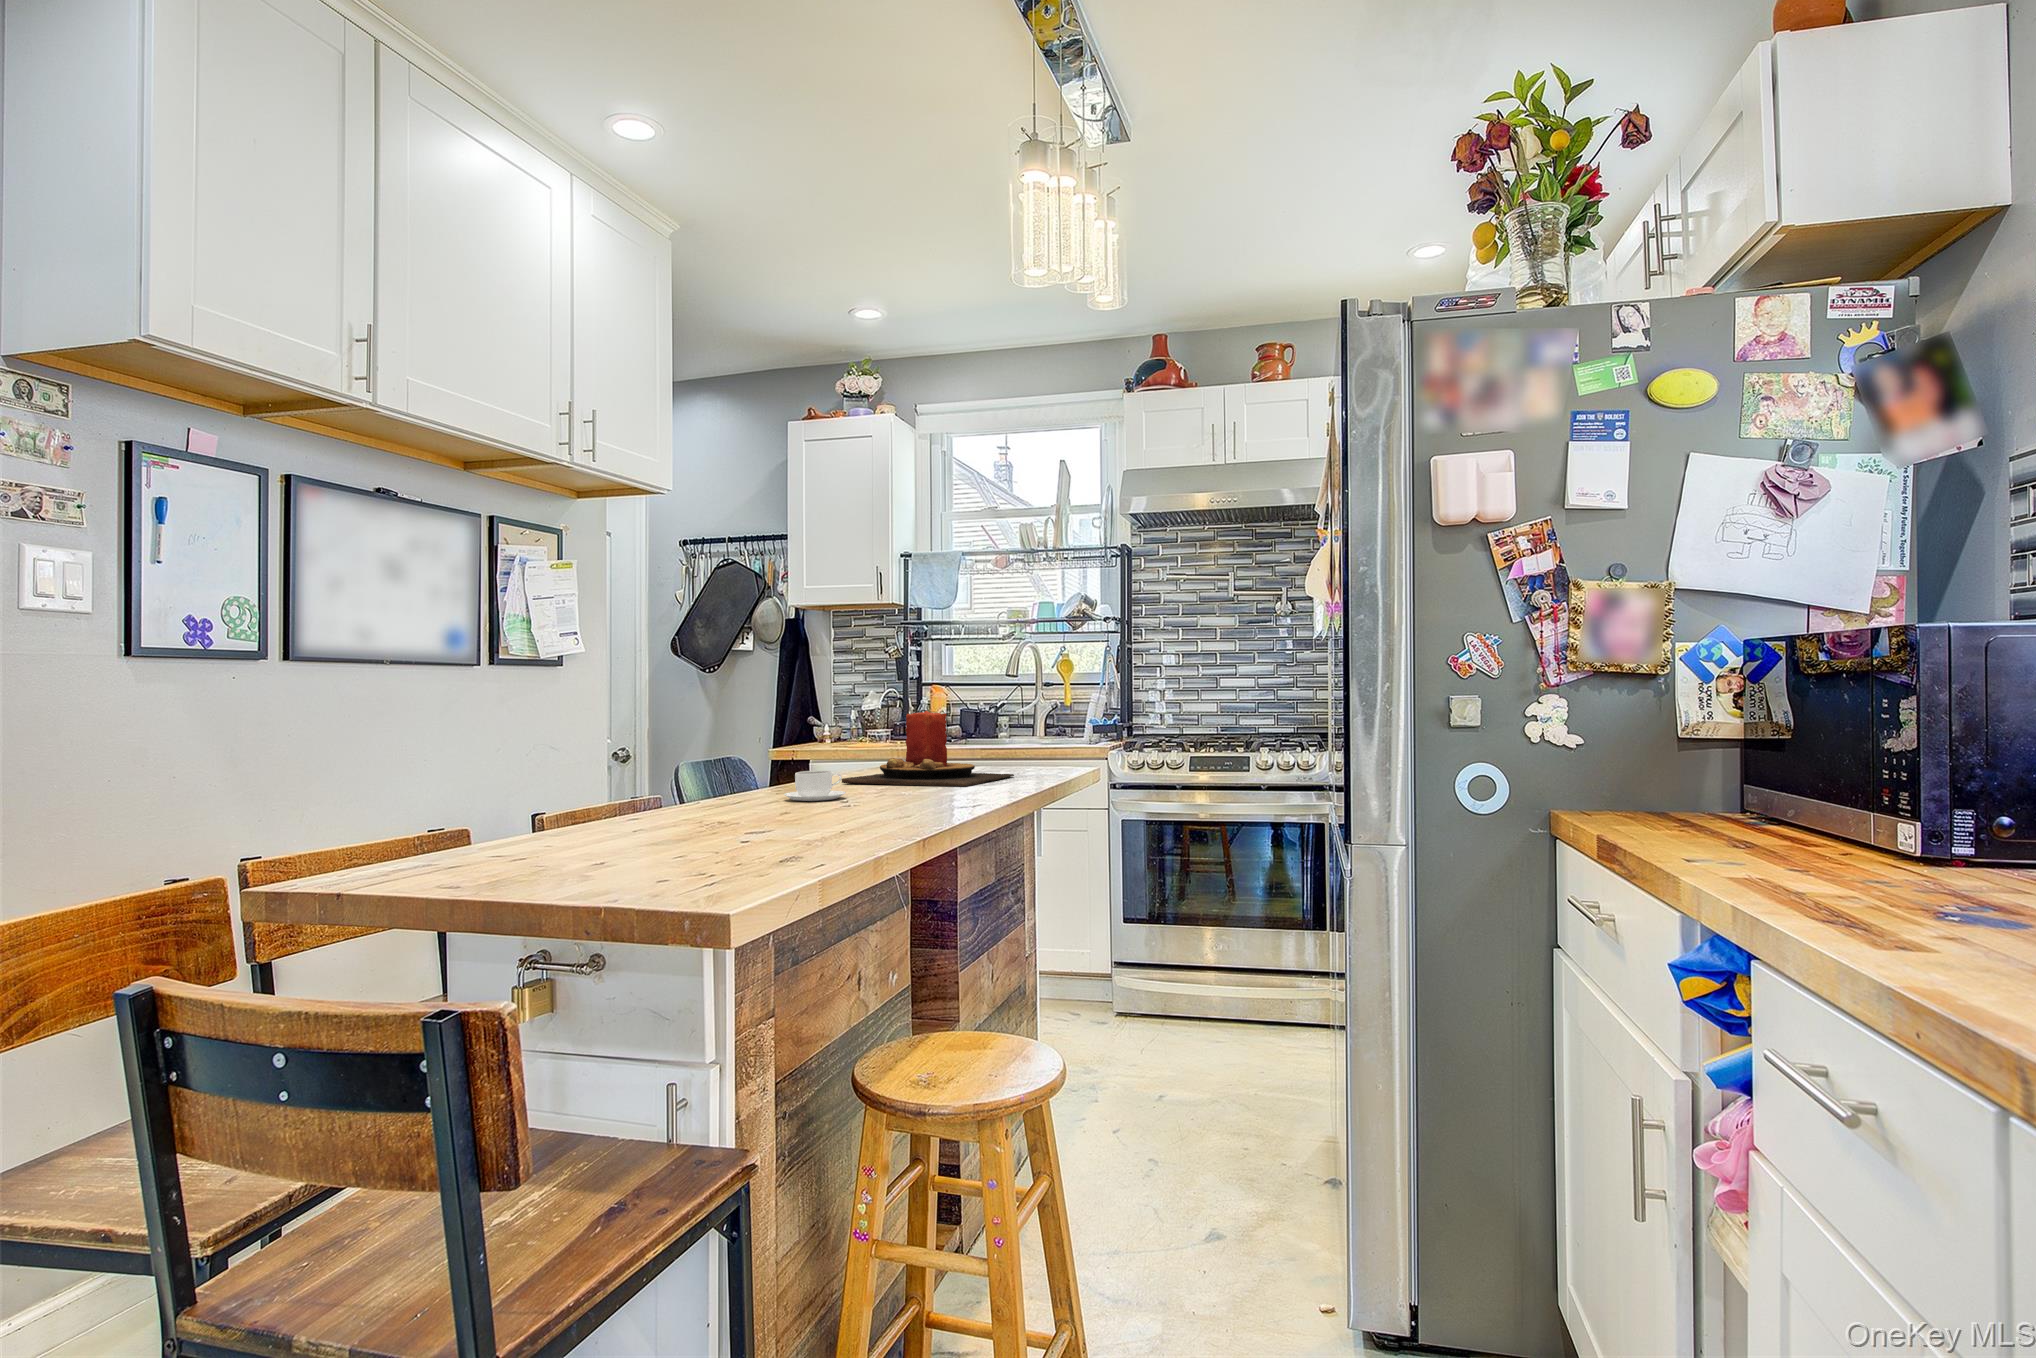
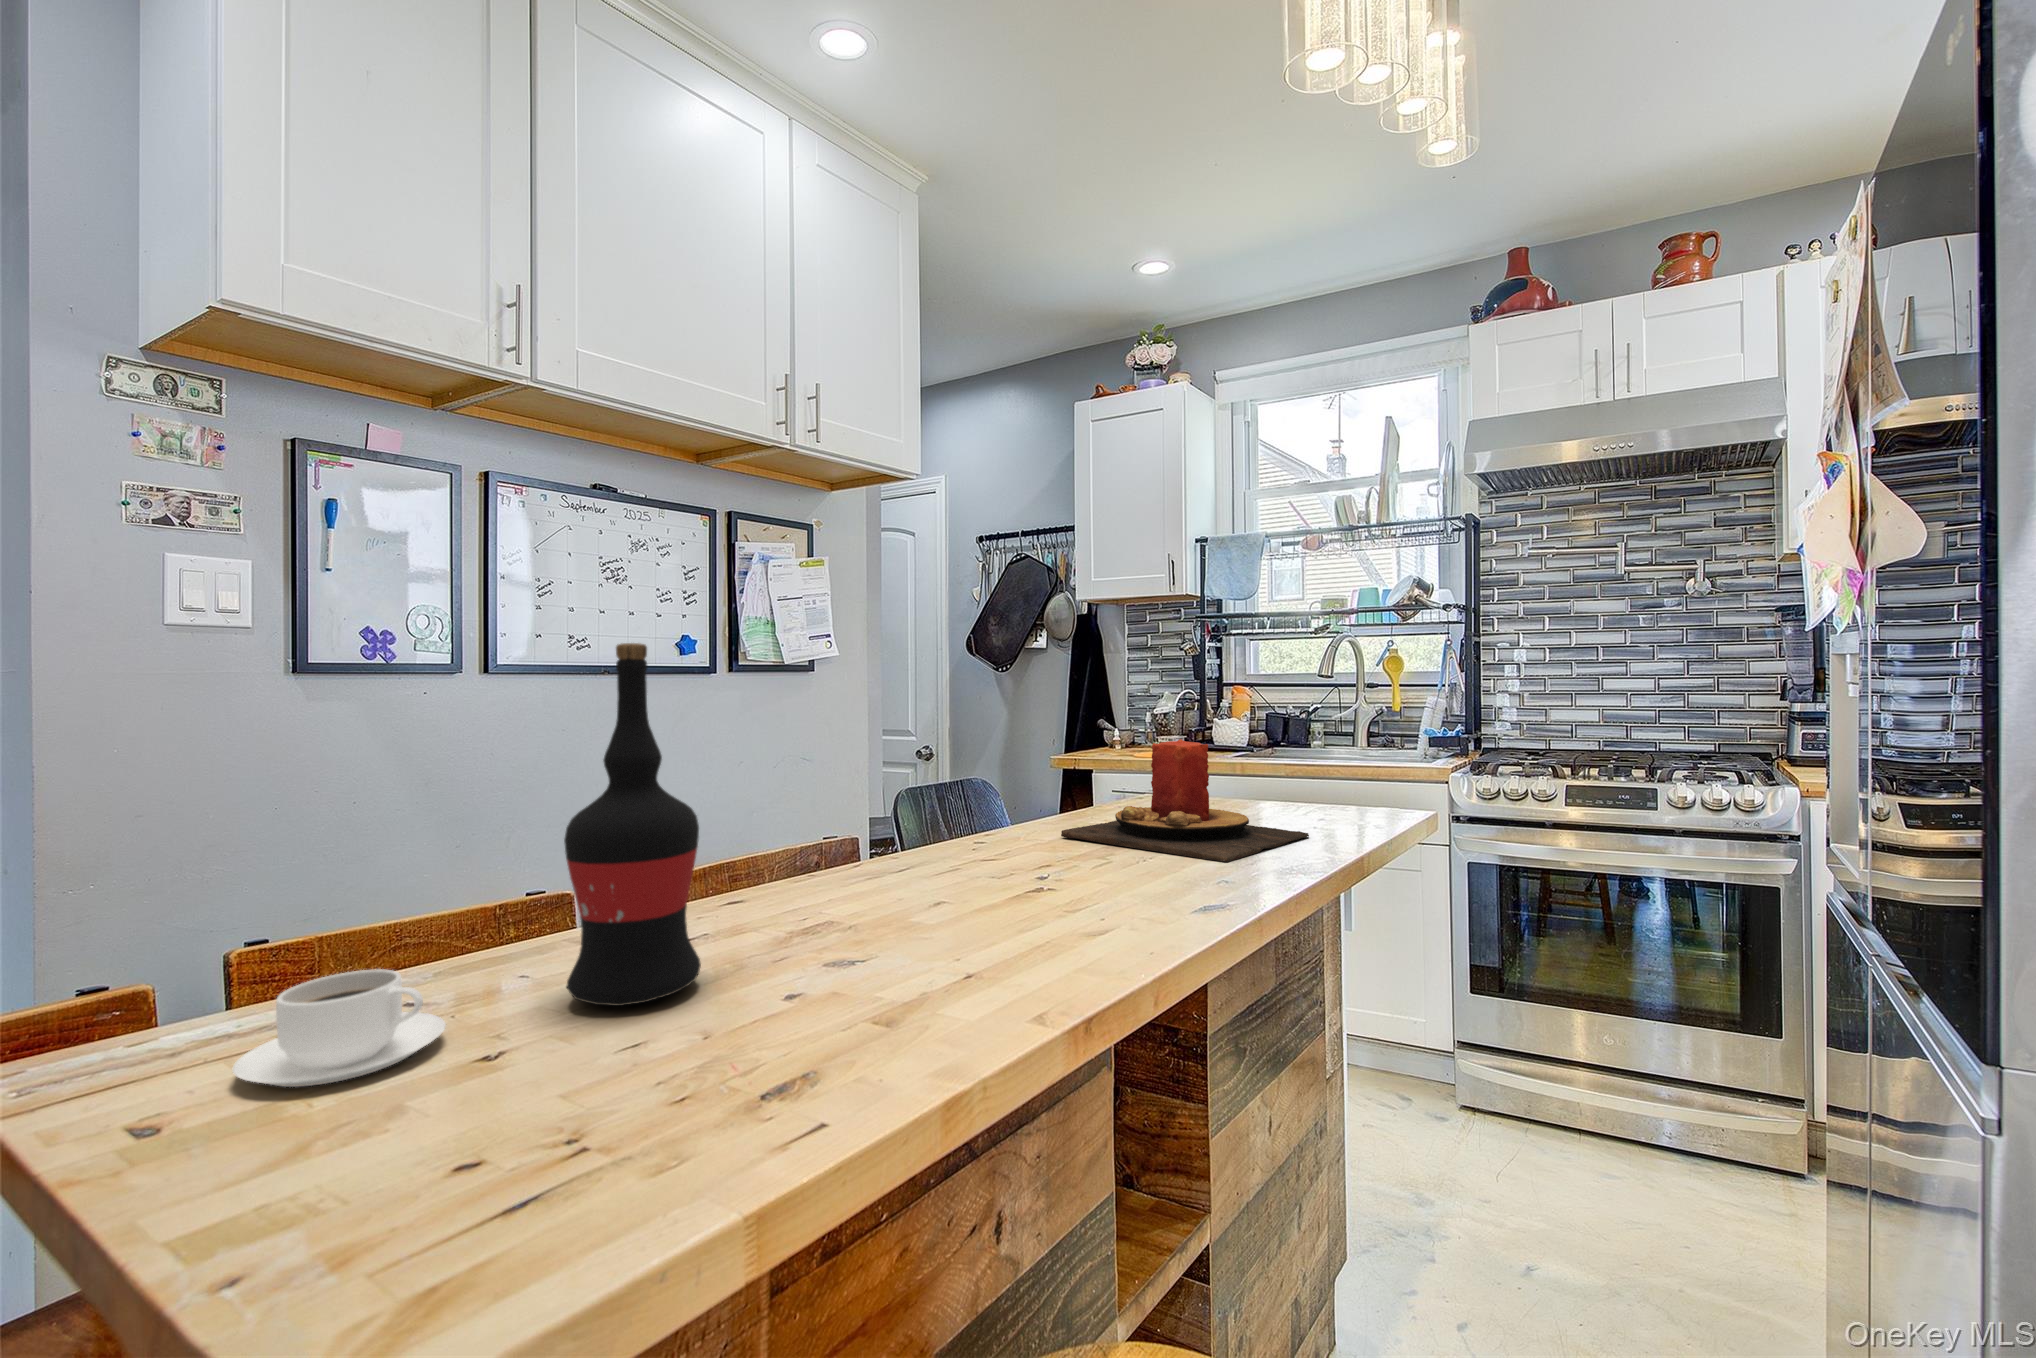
wine bottle: none [627,630,701,833] -> present [564,643,701,1006]
coffee cup: present [784,771,846,801] -> present [232,969,446,1087]

